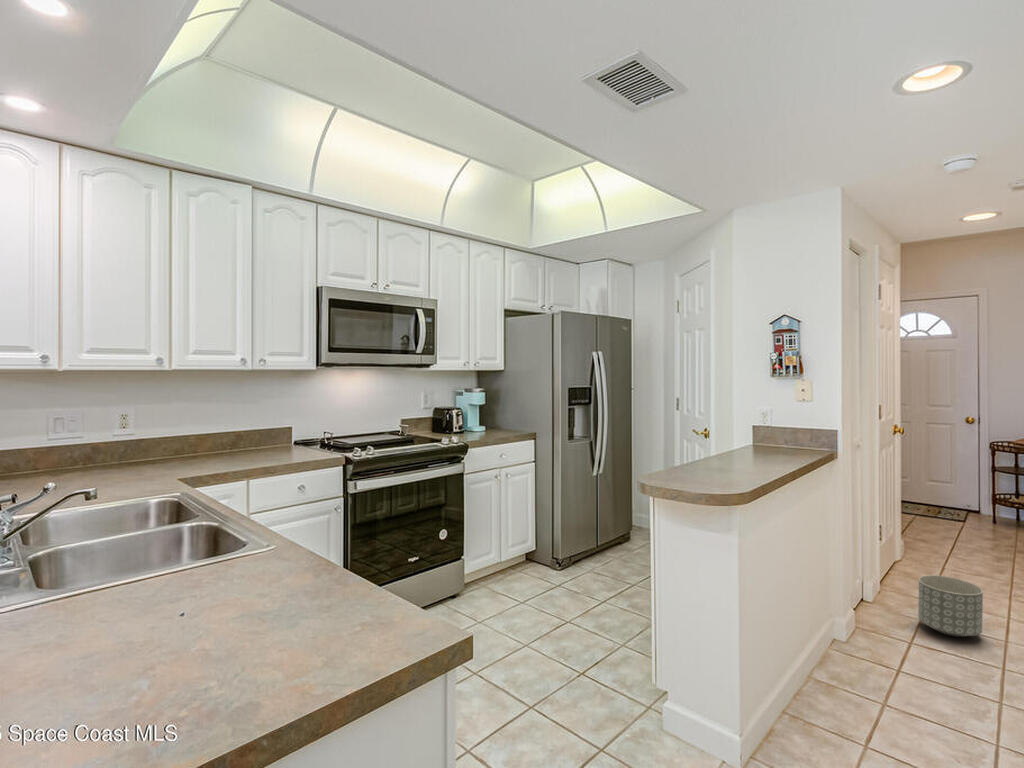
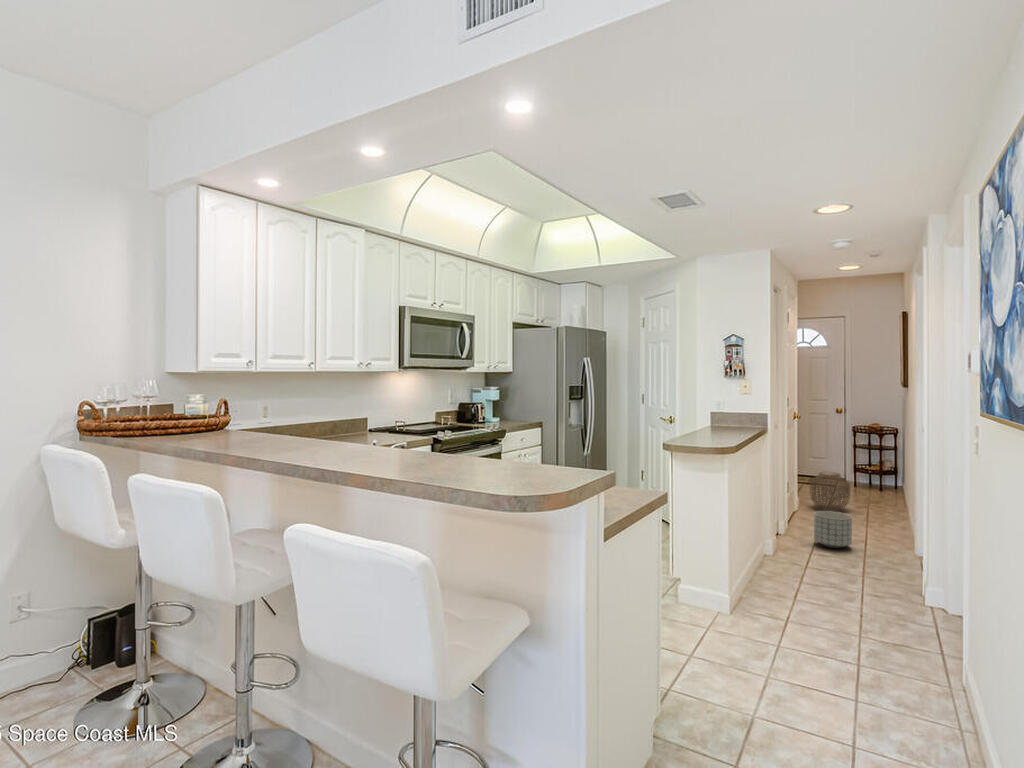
woven basket: none [920,508,984,566] -> present [810,472,850,512]

